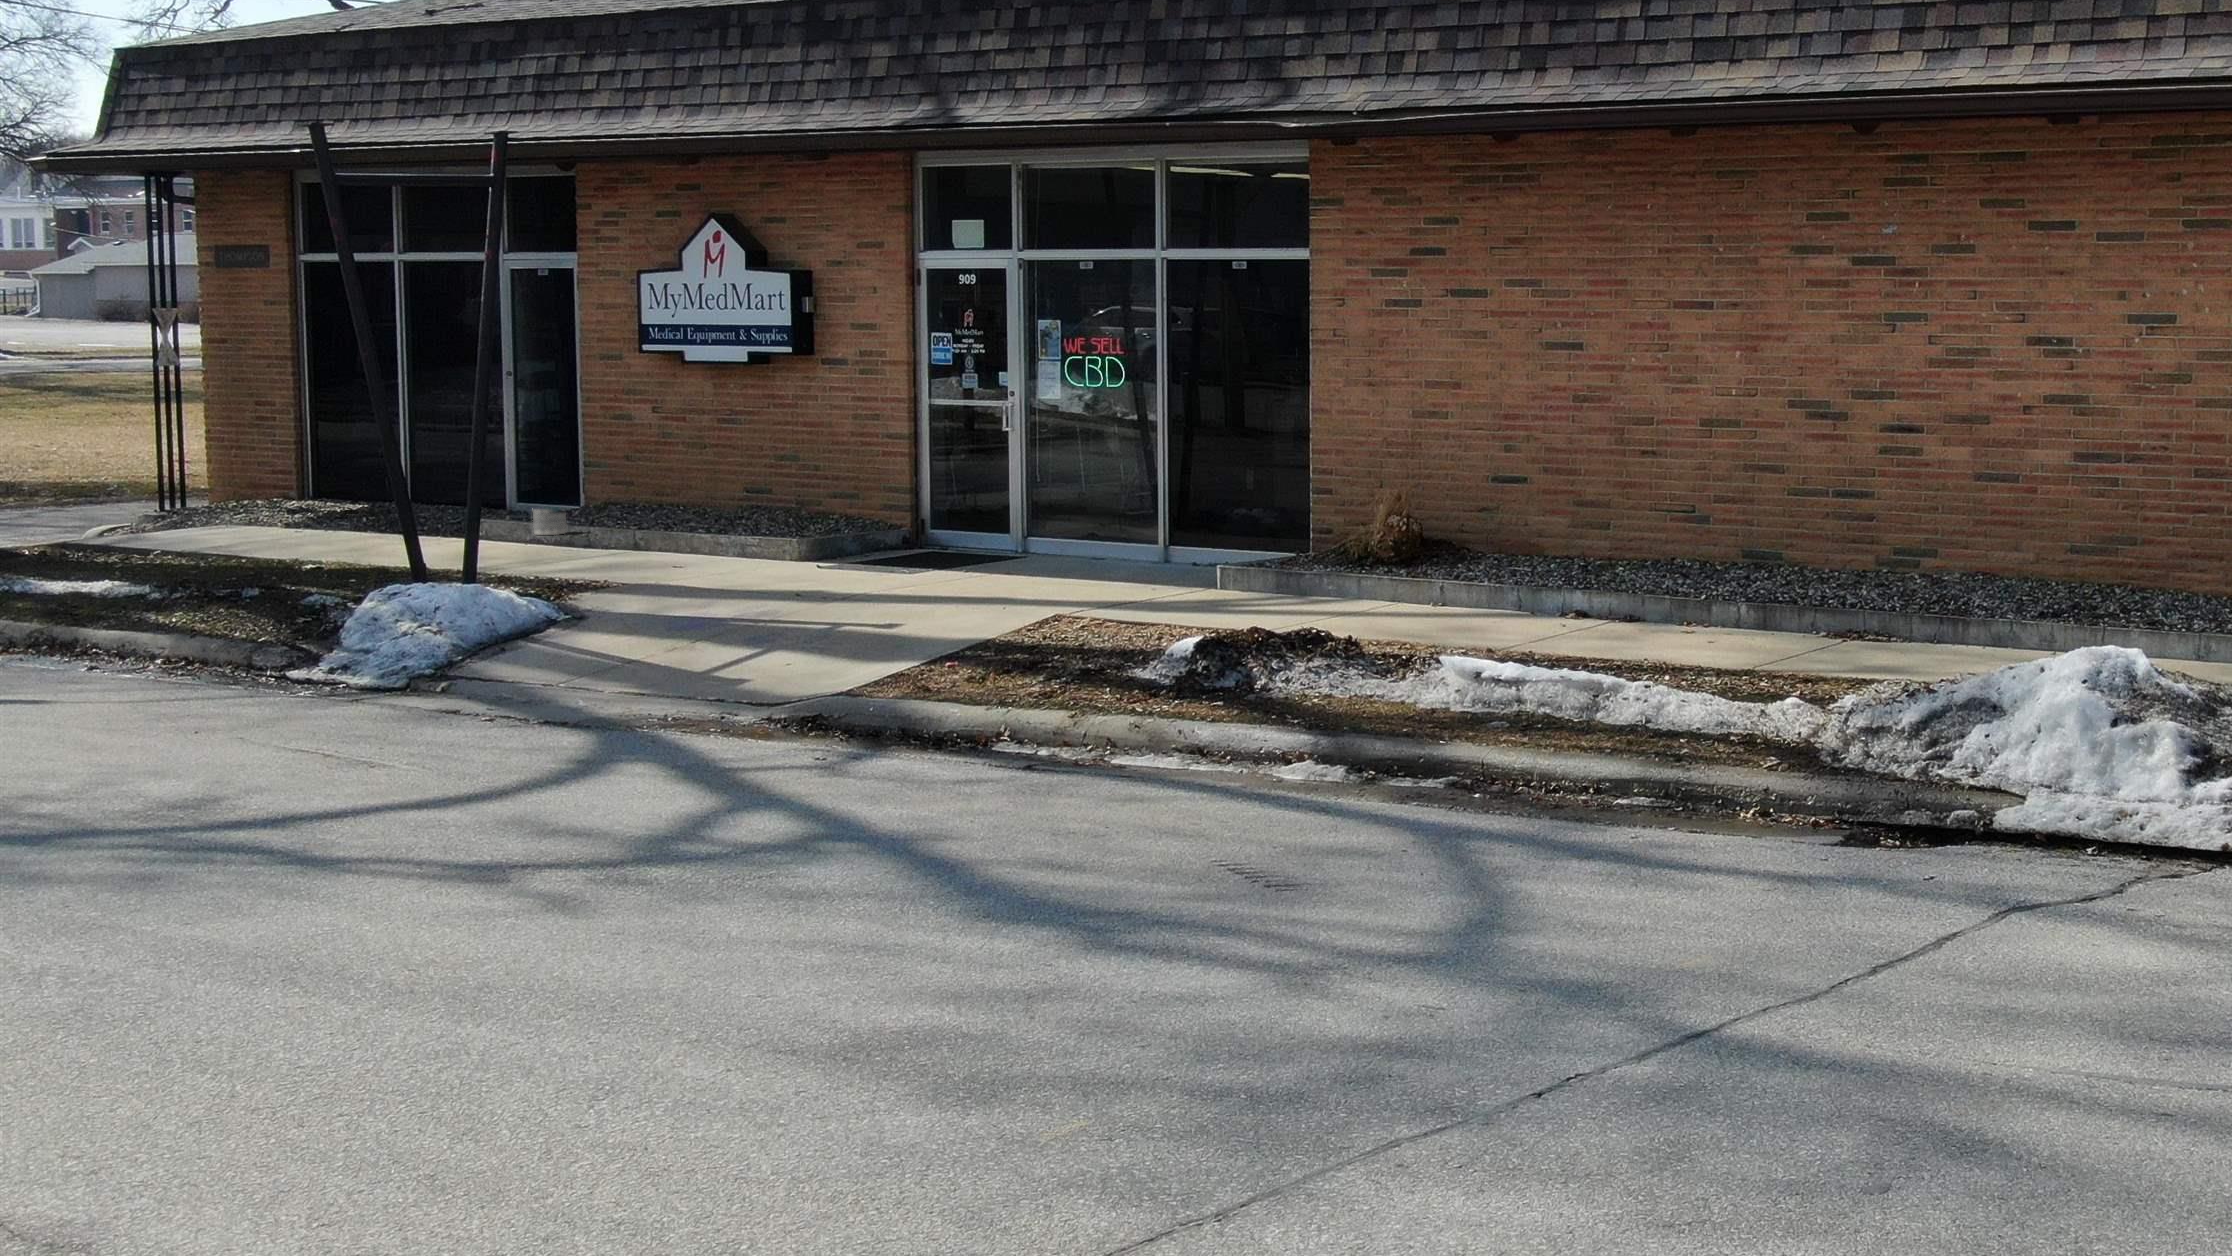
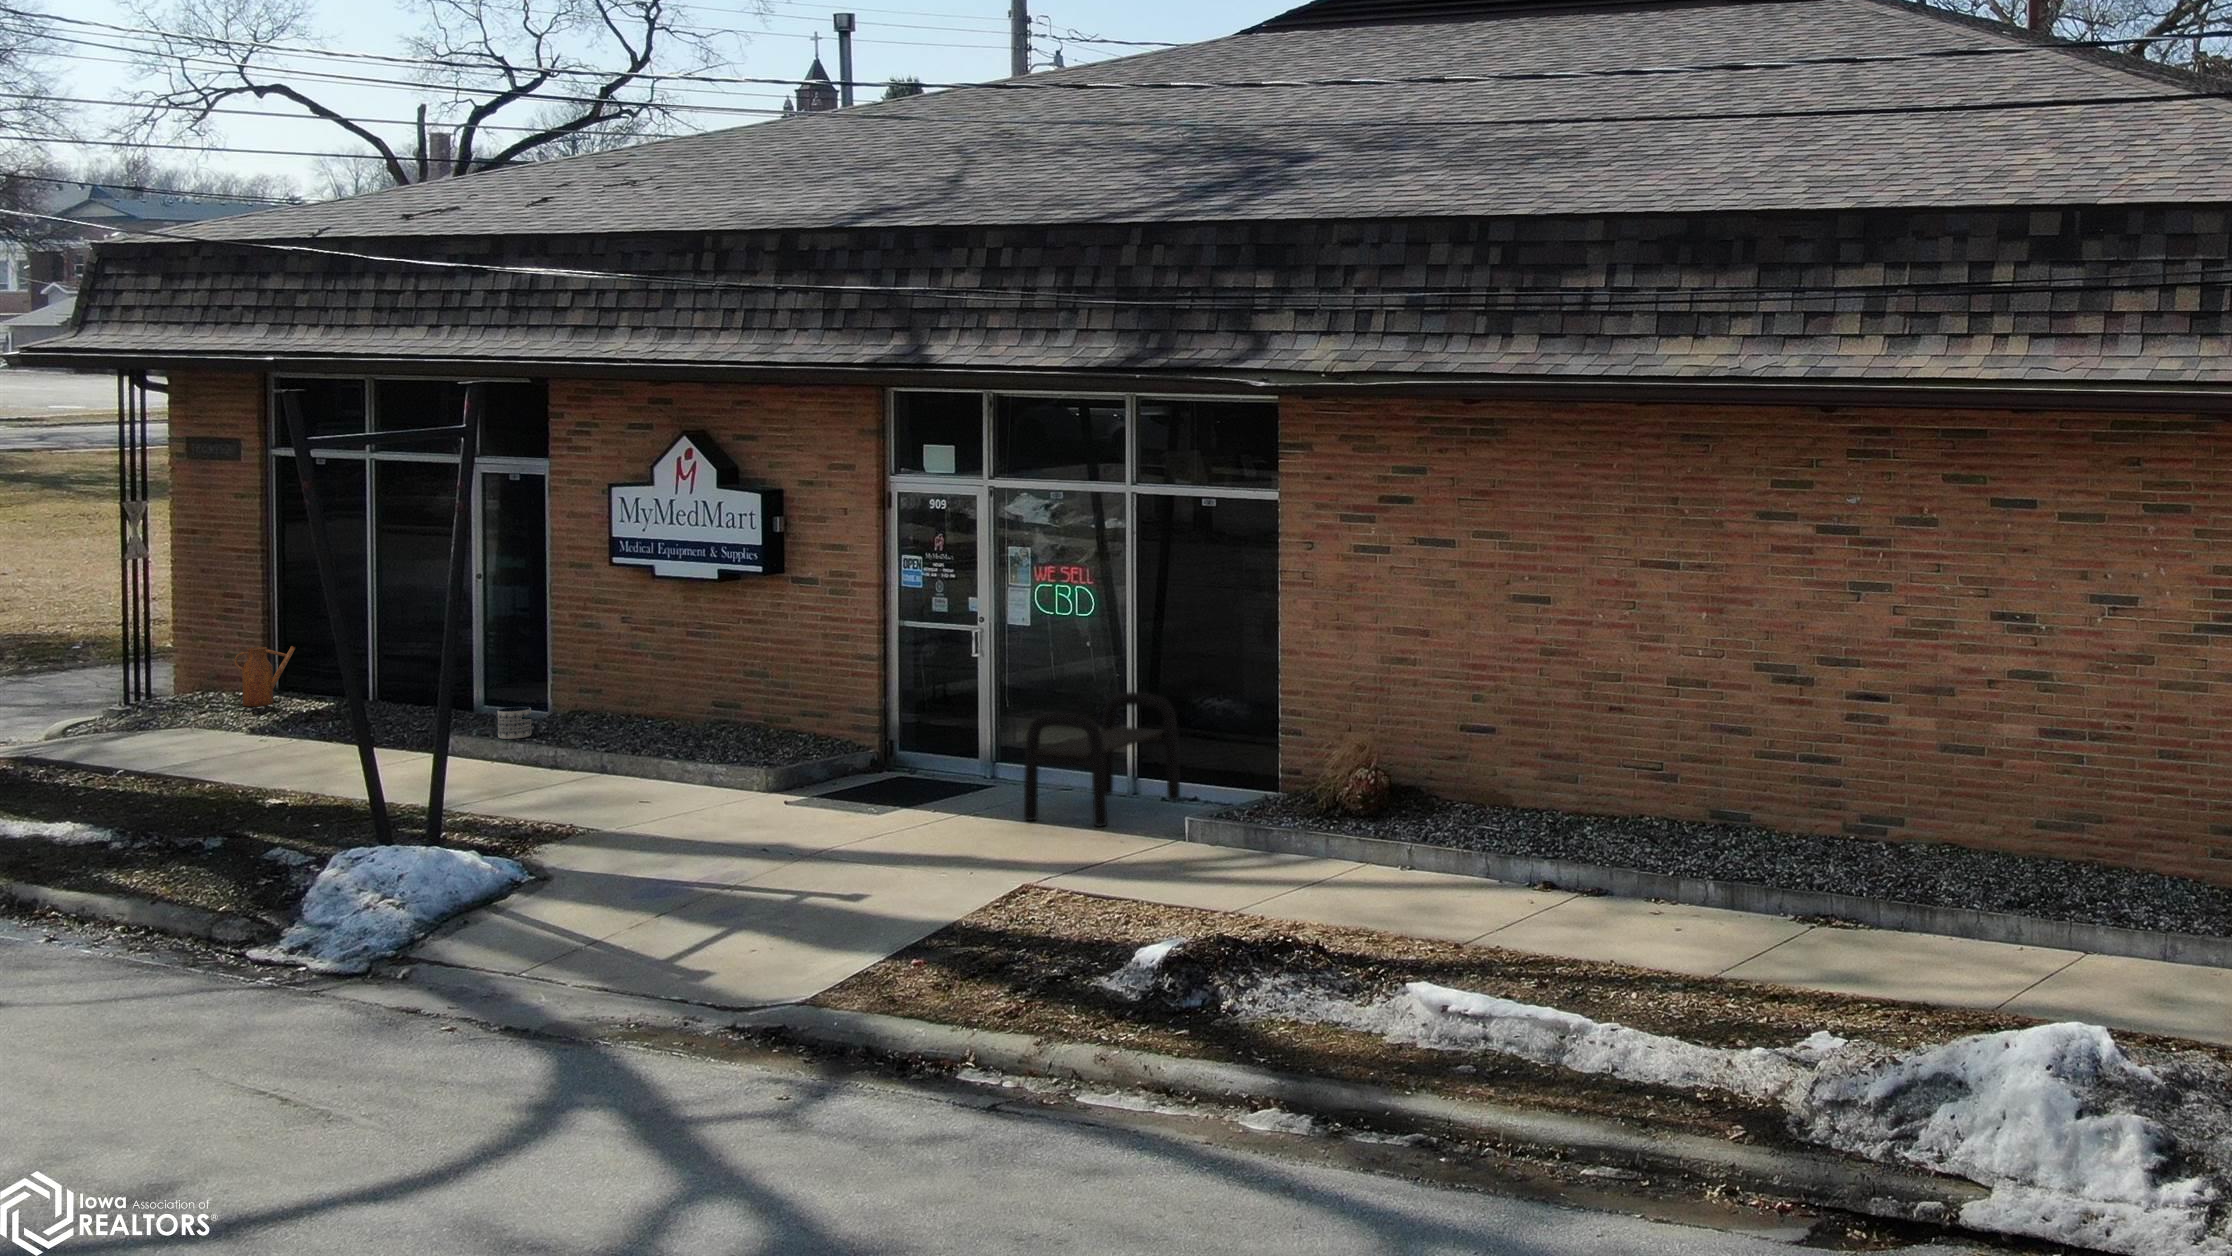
watering can: none [270,453,331,512] -> present [234,646,296,706]
bench: none [1057,464,1212,585] -> present [1024,692,1180,826]

